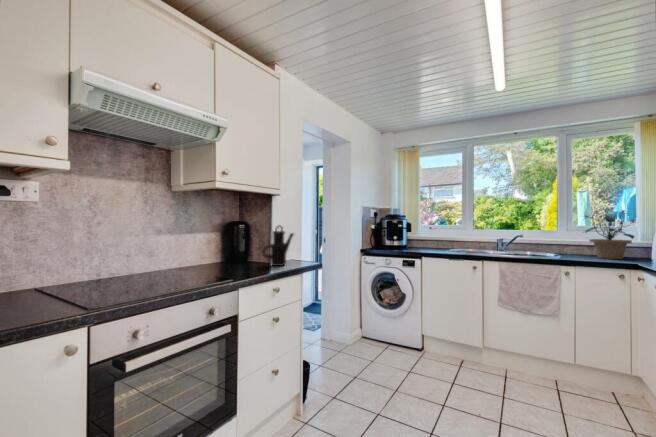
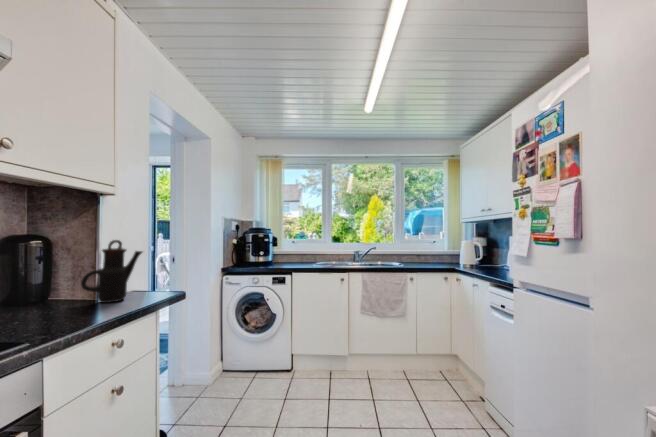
potted plant: present [585,211,636,259] -> none [415,225,452,264]

